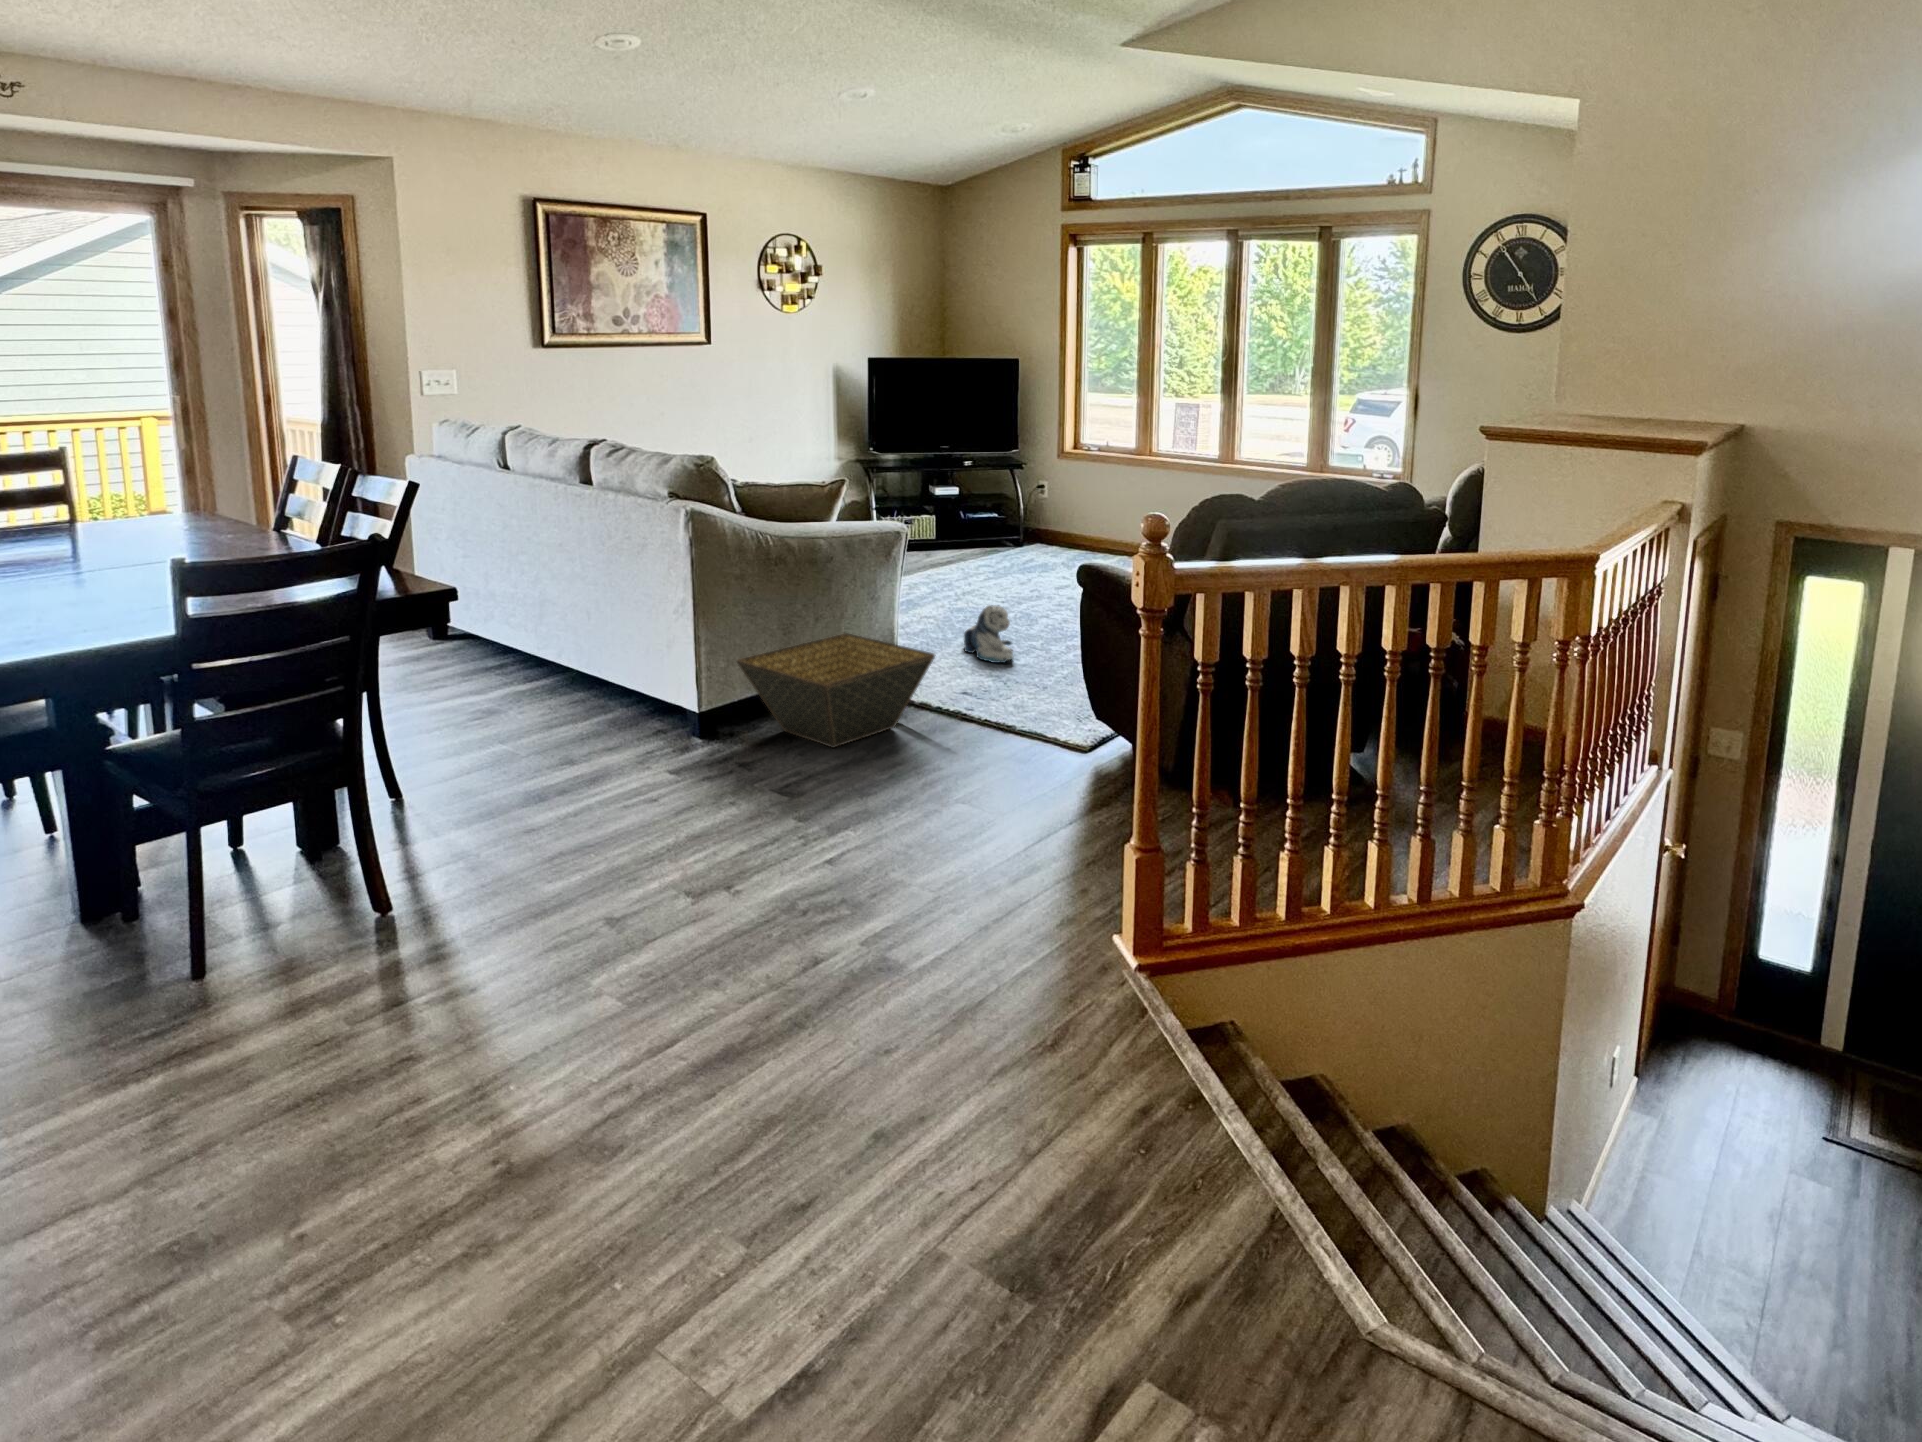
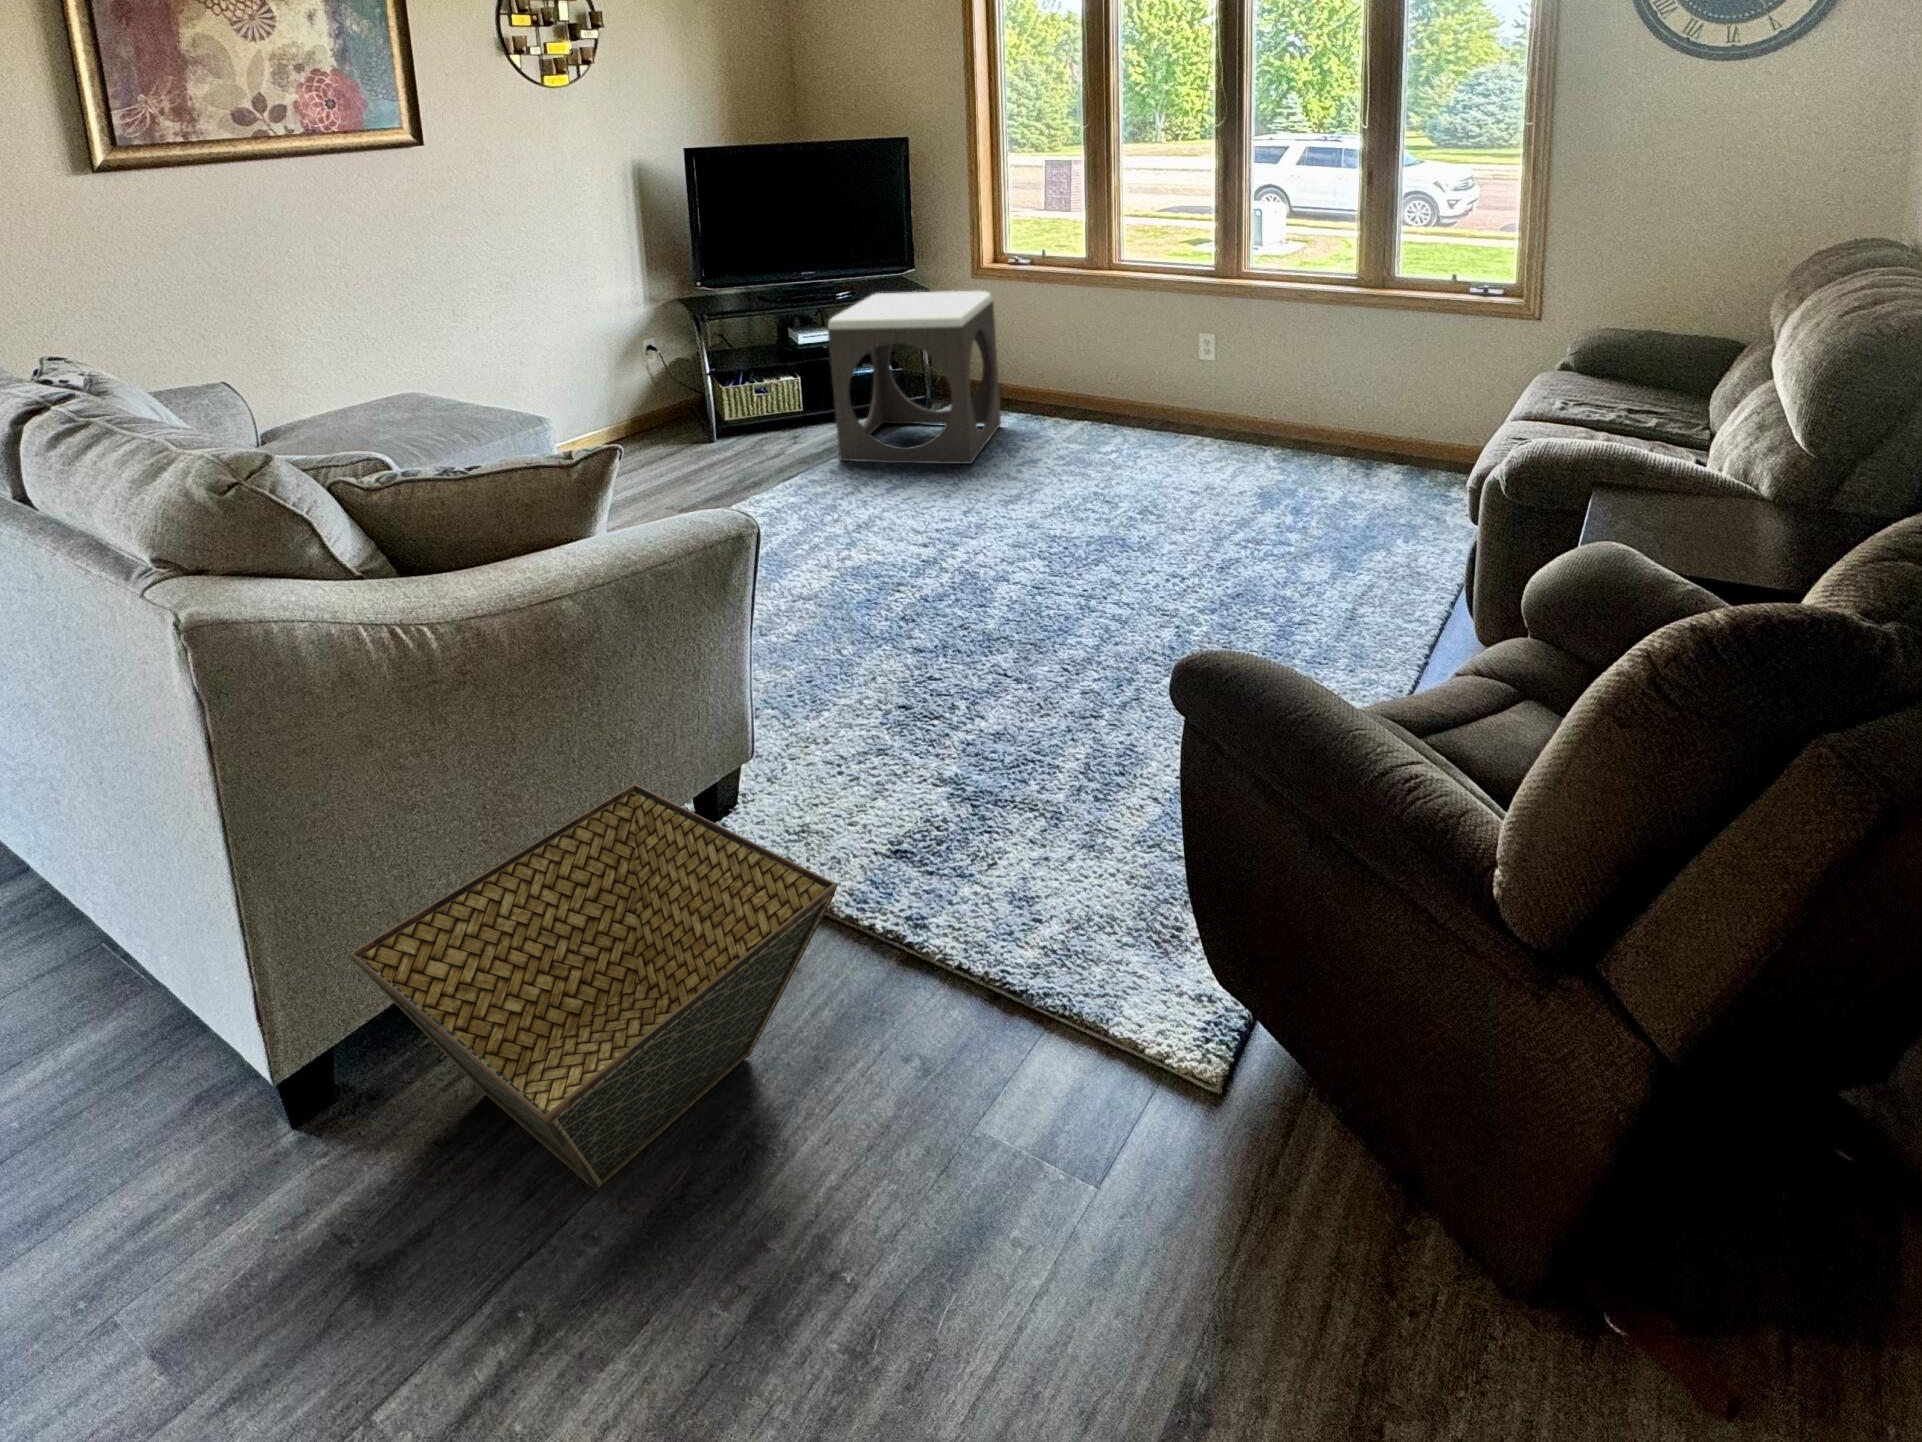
footstool: none [955,462,1069,572] -> present [828,291,1001,464]
plush toy: present [964,605,1013,663] -> none [873,621,976,744]

